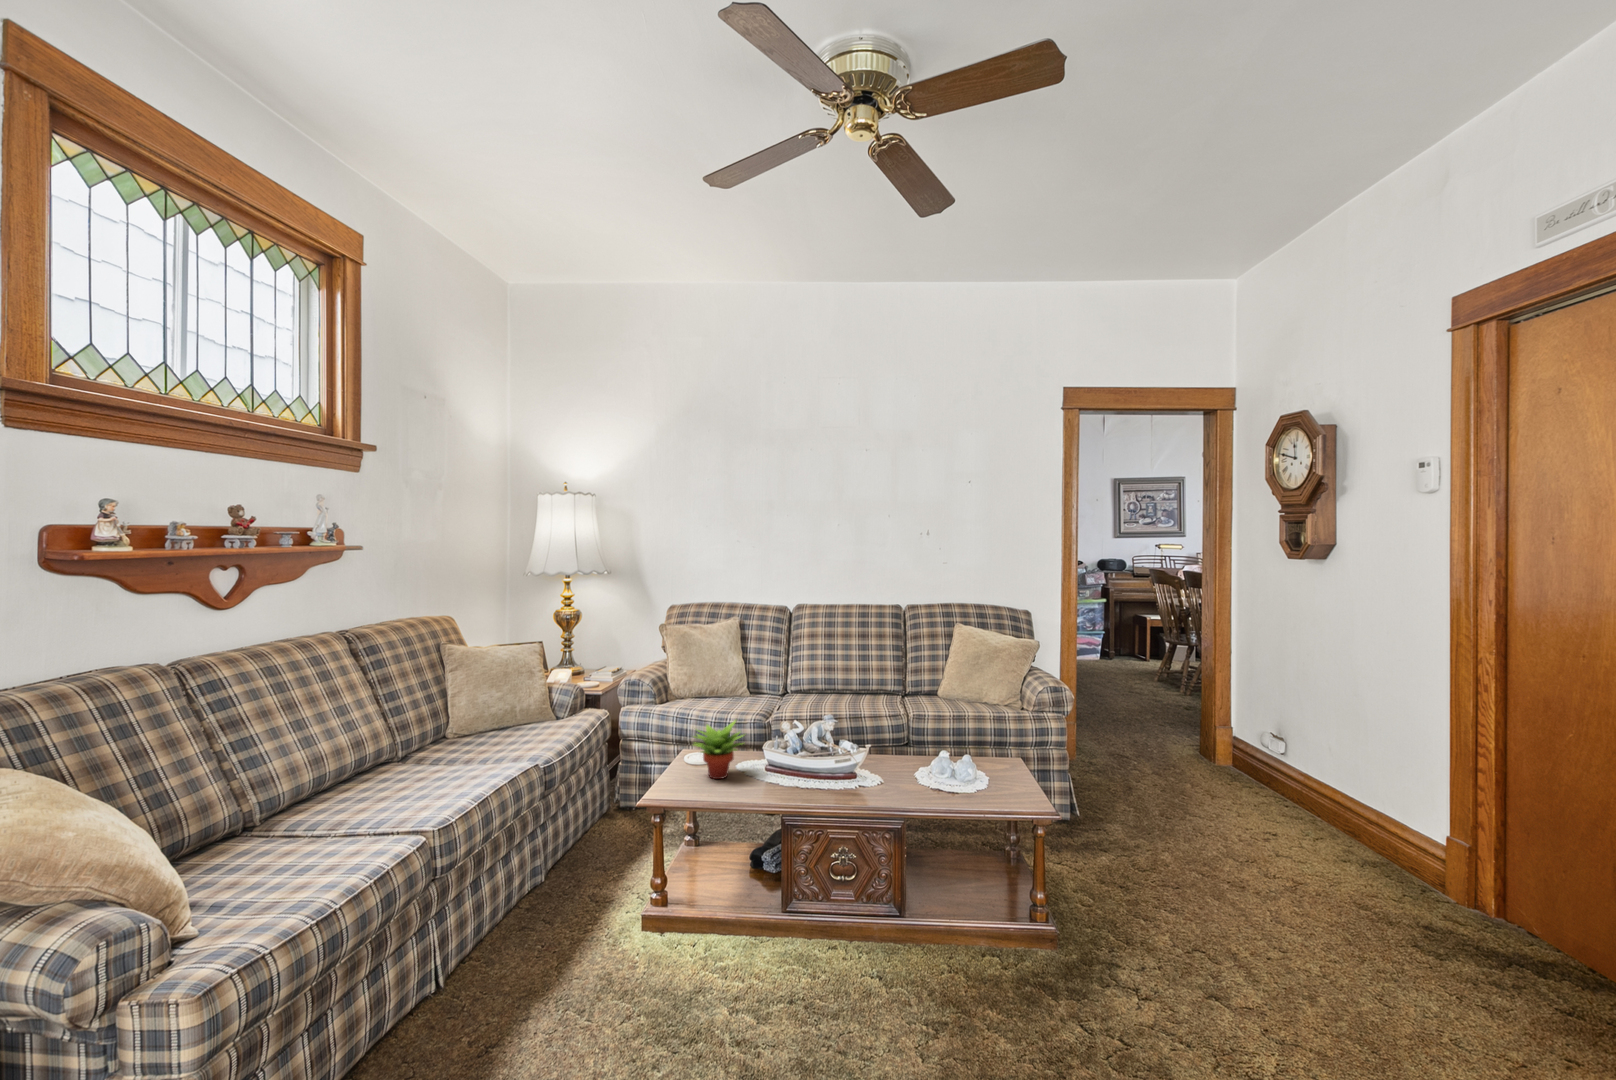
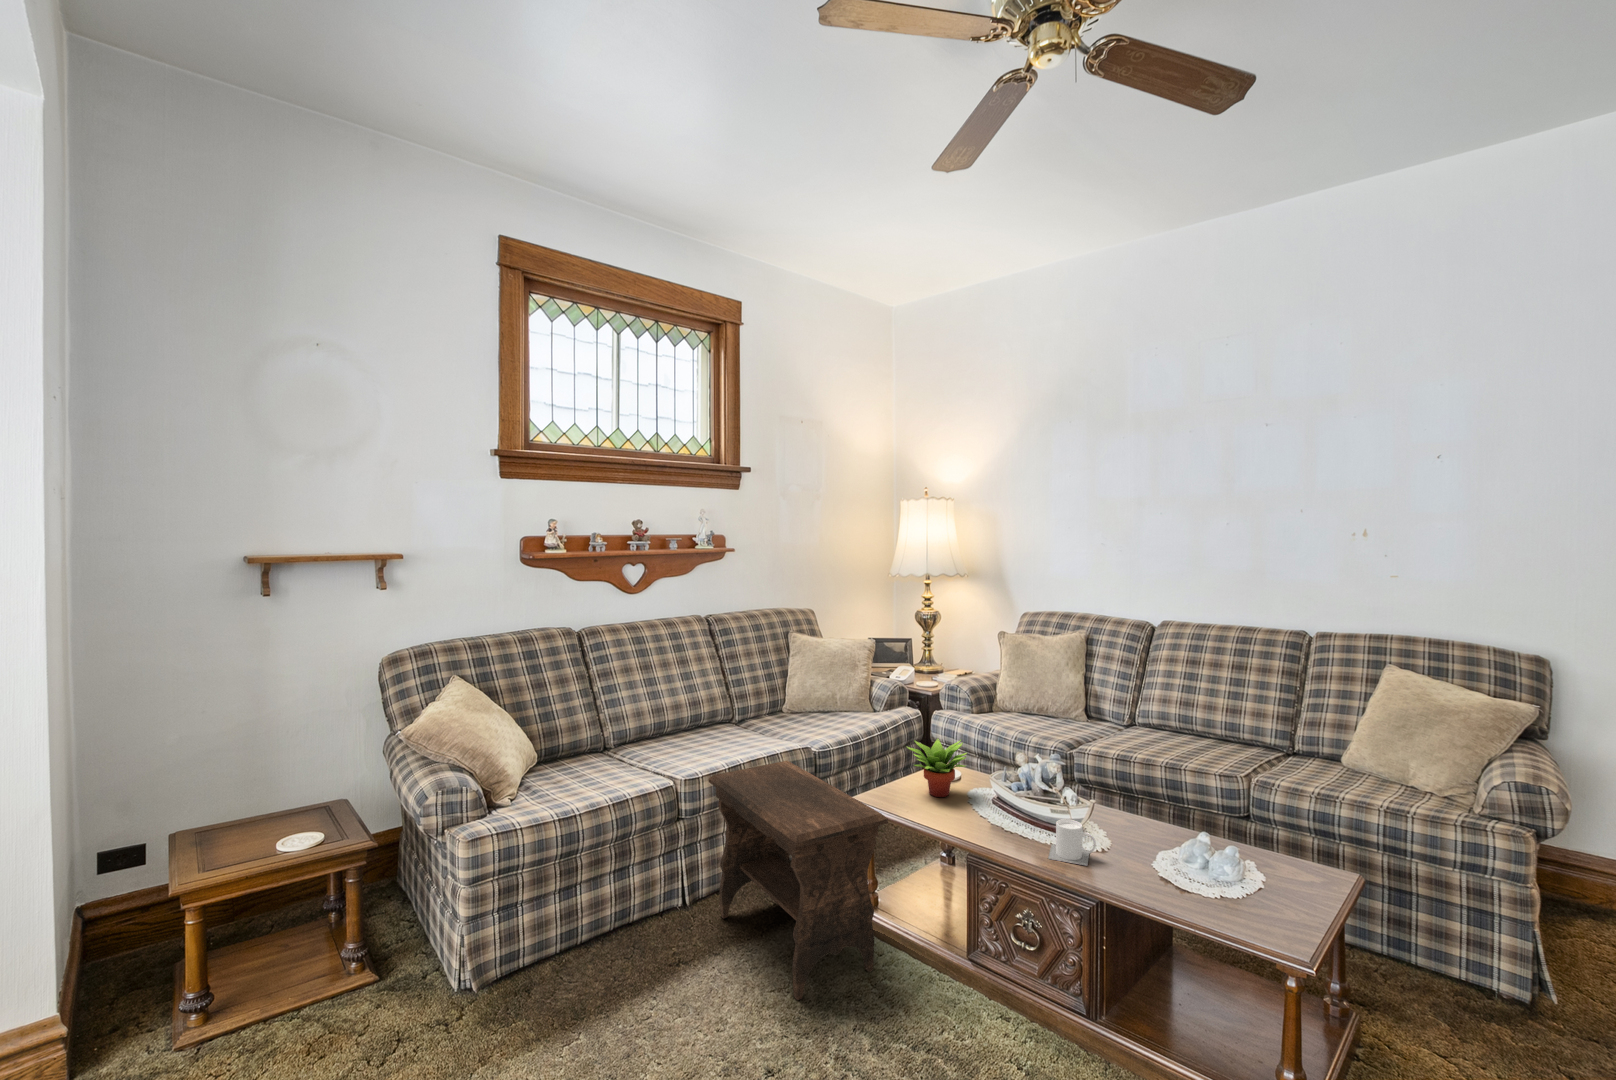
mug: none [848,763,888,799] -> present [1048,819,1096,866]
footstool: none [475,781,716,1019] -> present [709,761,888,1000]

